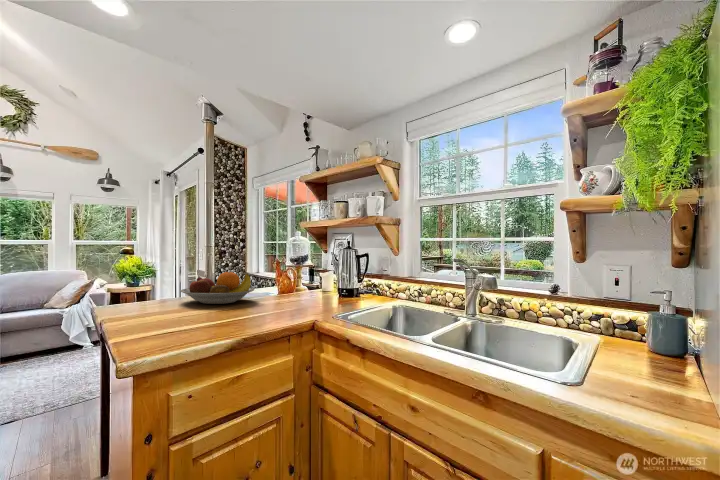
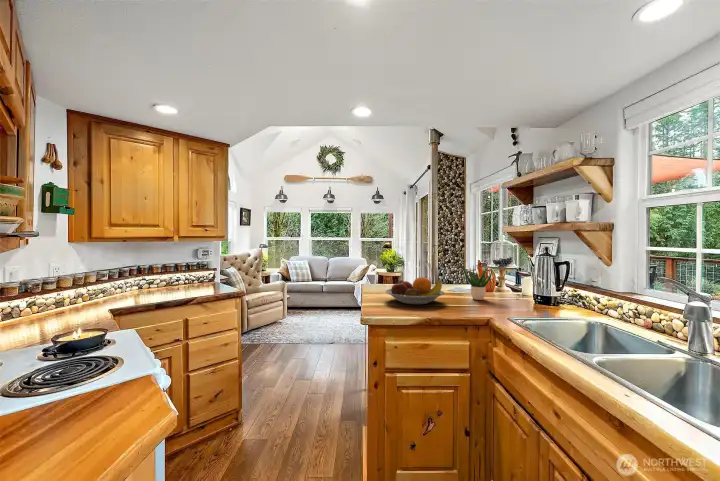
potted plant: none [269,252,300,295] -> present [463,262,492,300]

